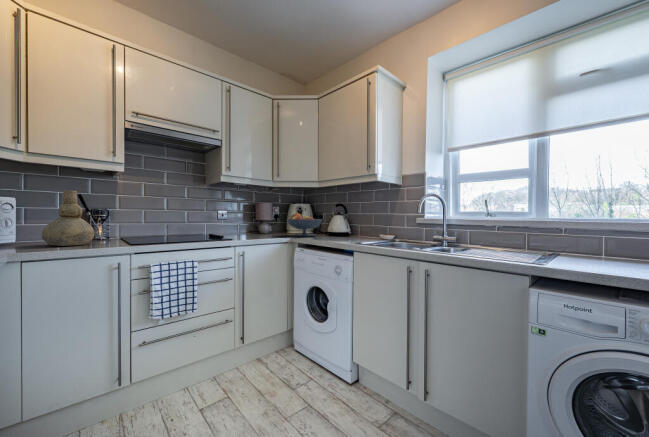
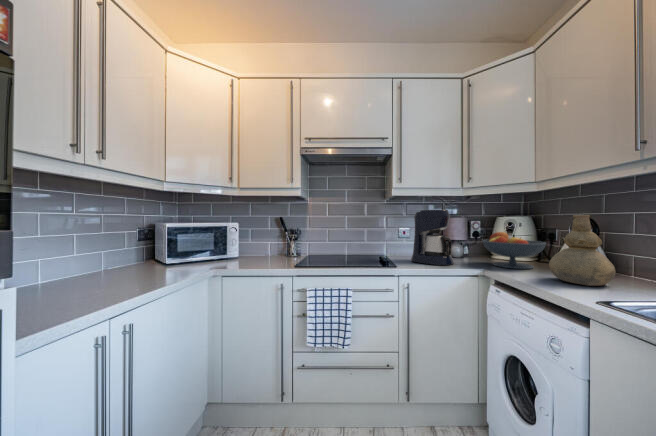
vase: present [41,191,95,246] -> present [549,215,615,286]
coffee maker: none [237,195,270,237] -> present [411,210,454,265]

